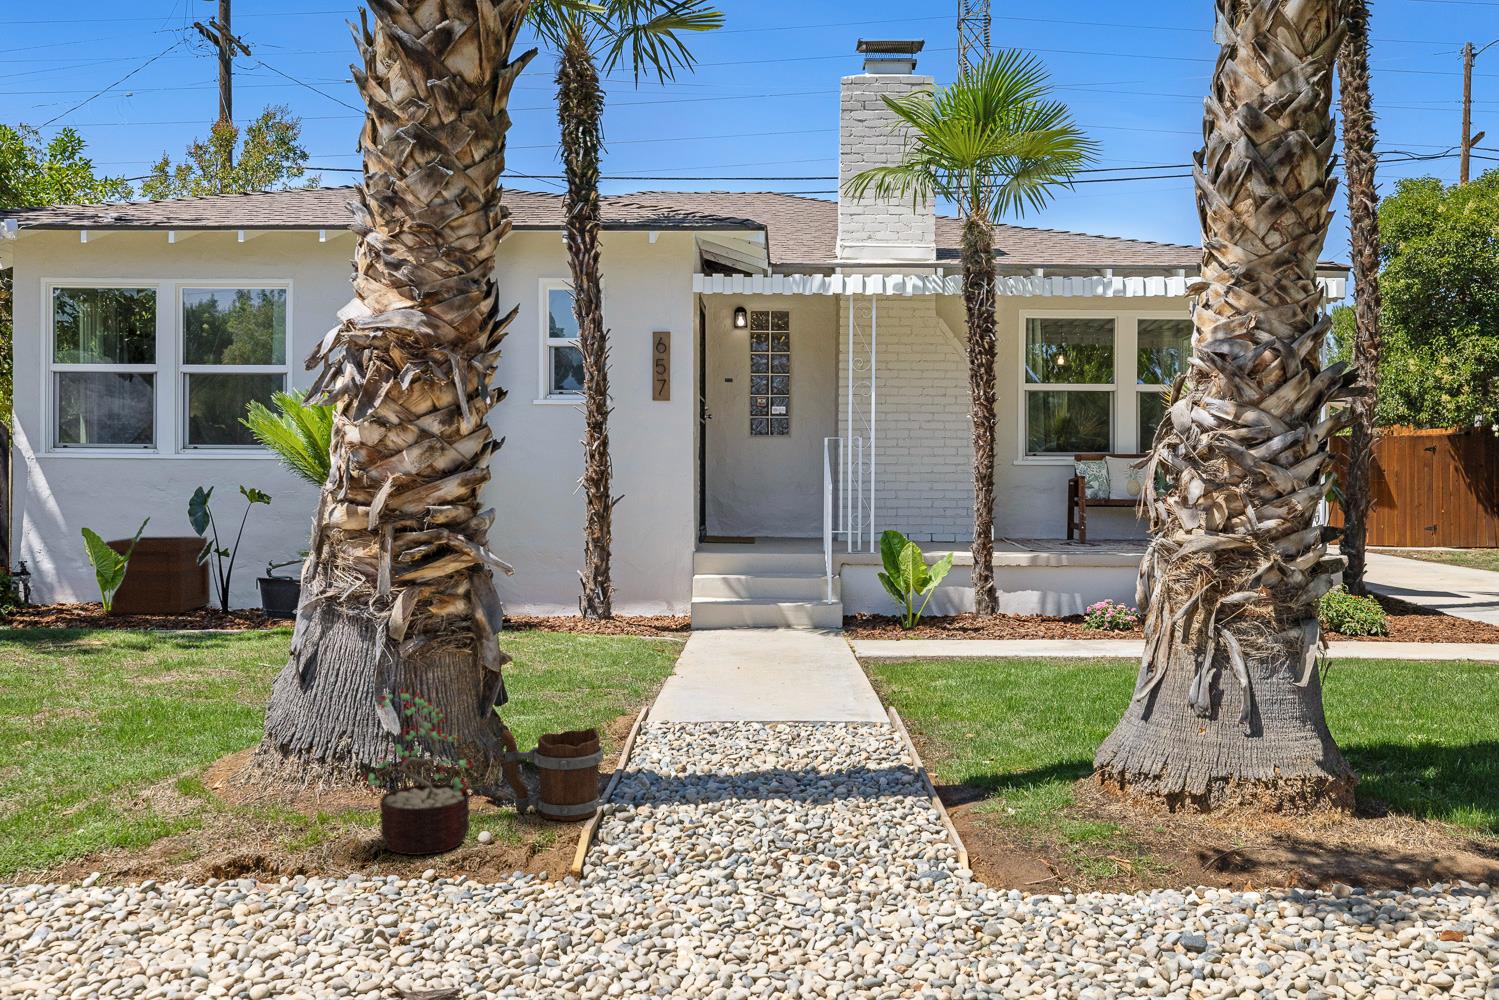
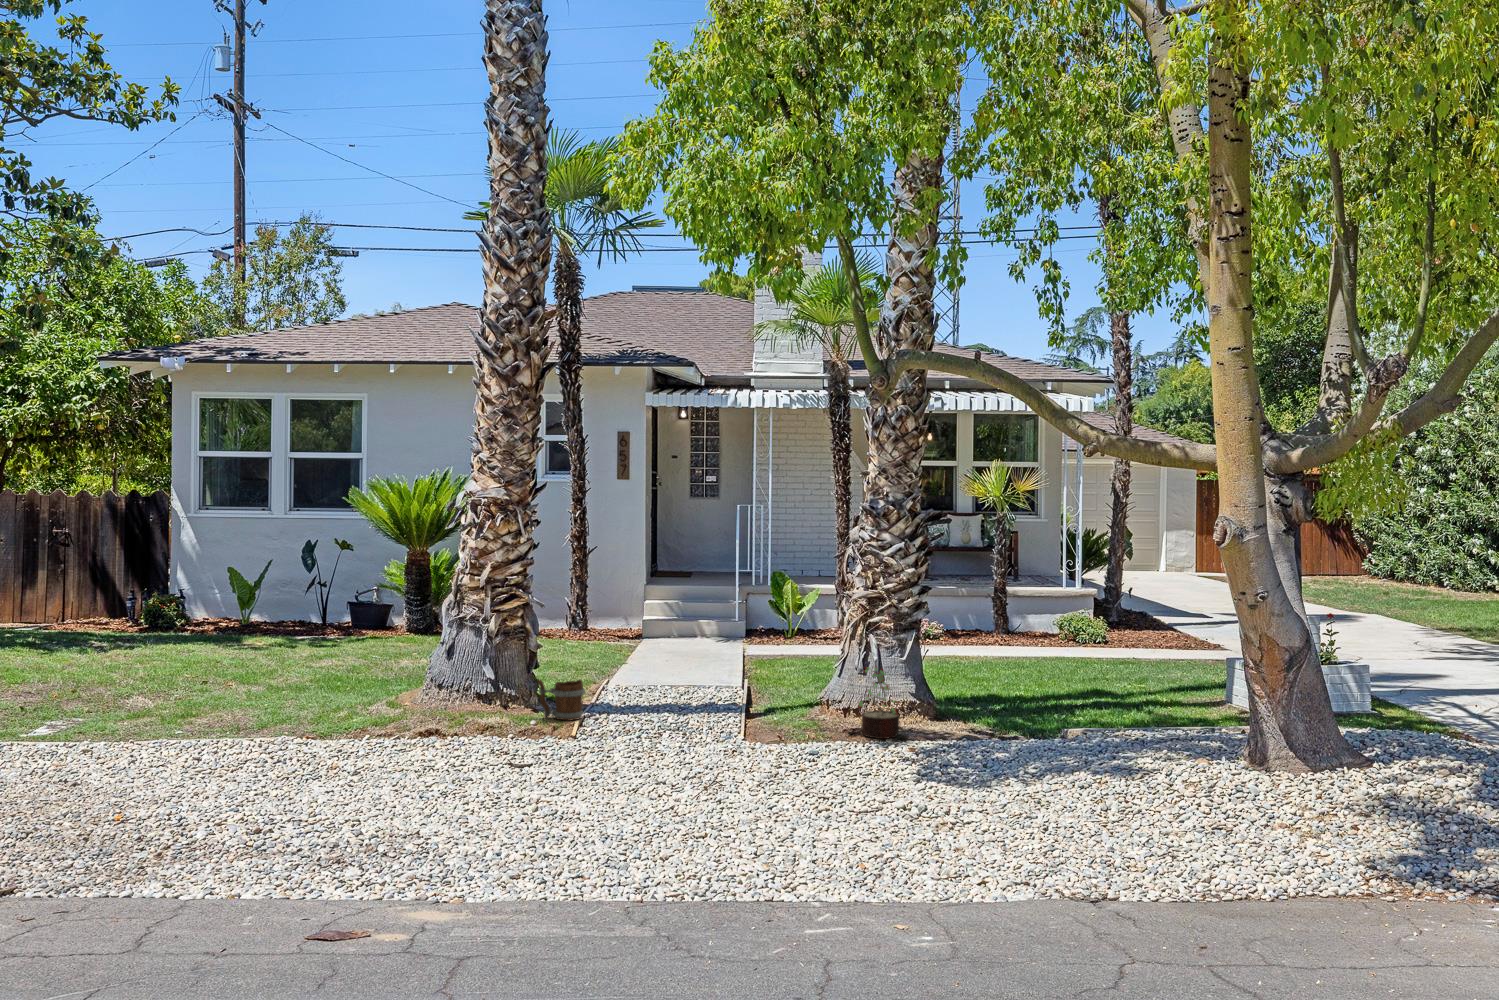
wooden crate: present [105,537,210,614] -> none [244,572,309,626]
decorative plant: present [361,688,473,855] -> present [858,666,900,739]

